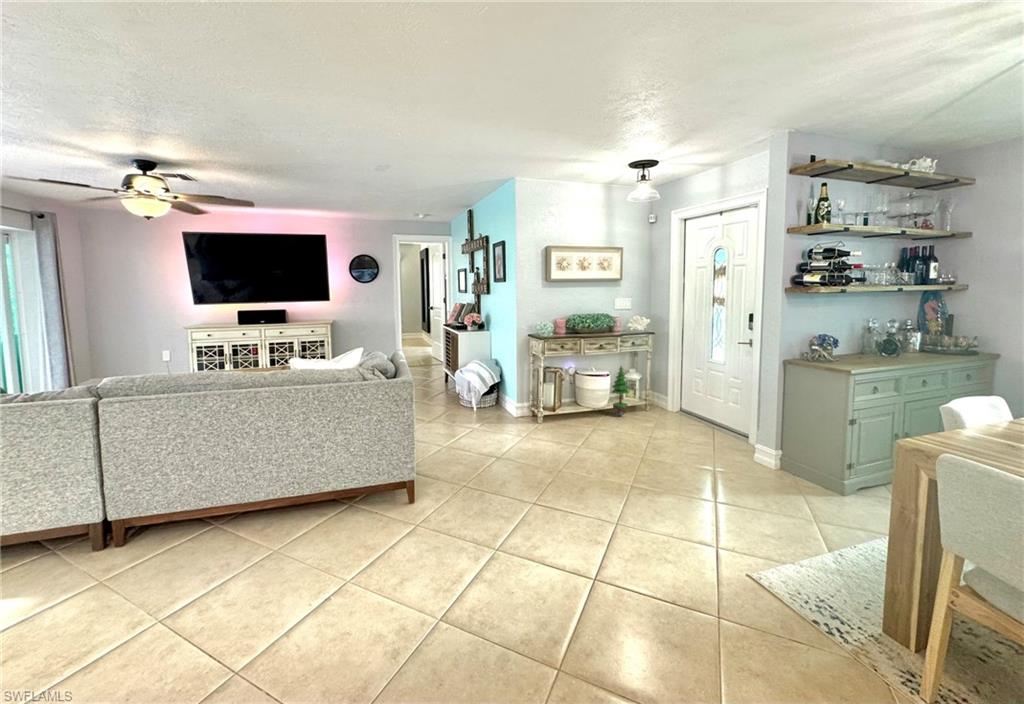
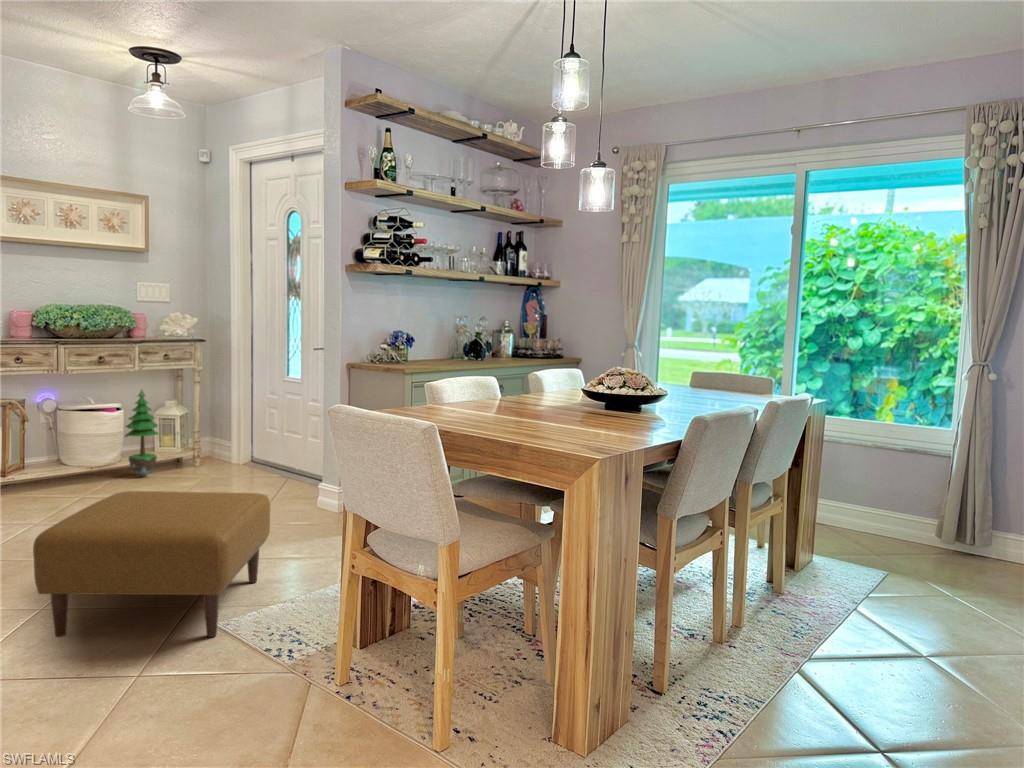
ottoman: none [627,453,762,583] -> present [33,491,270,637]

